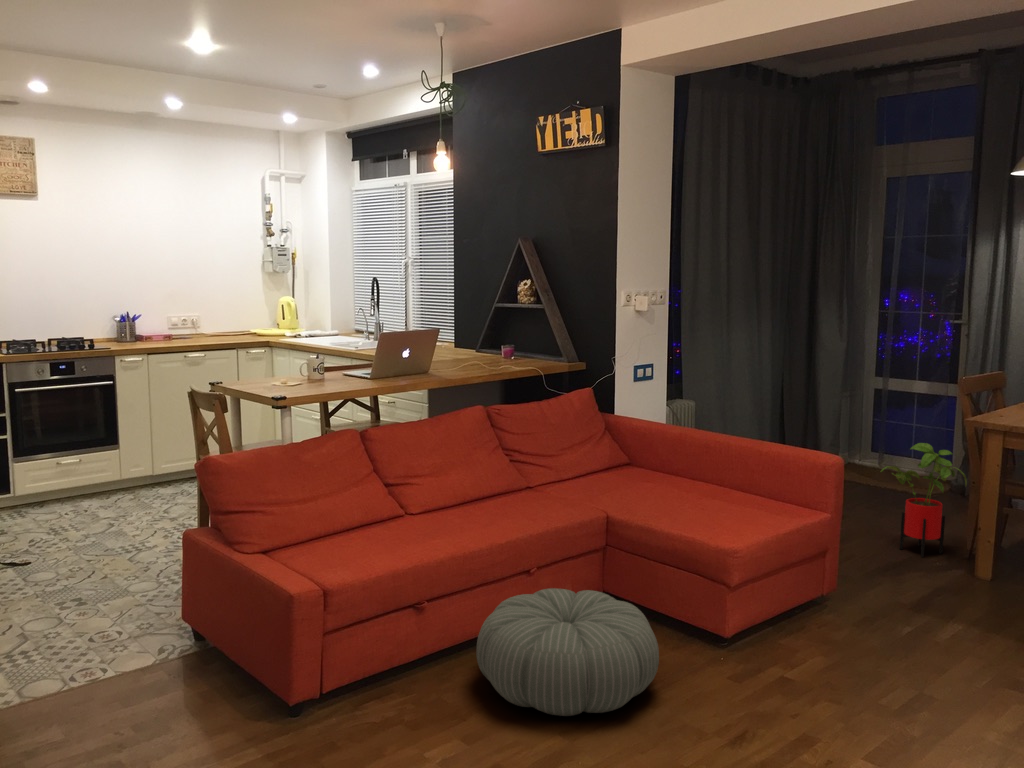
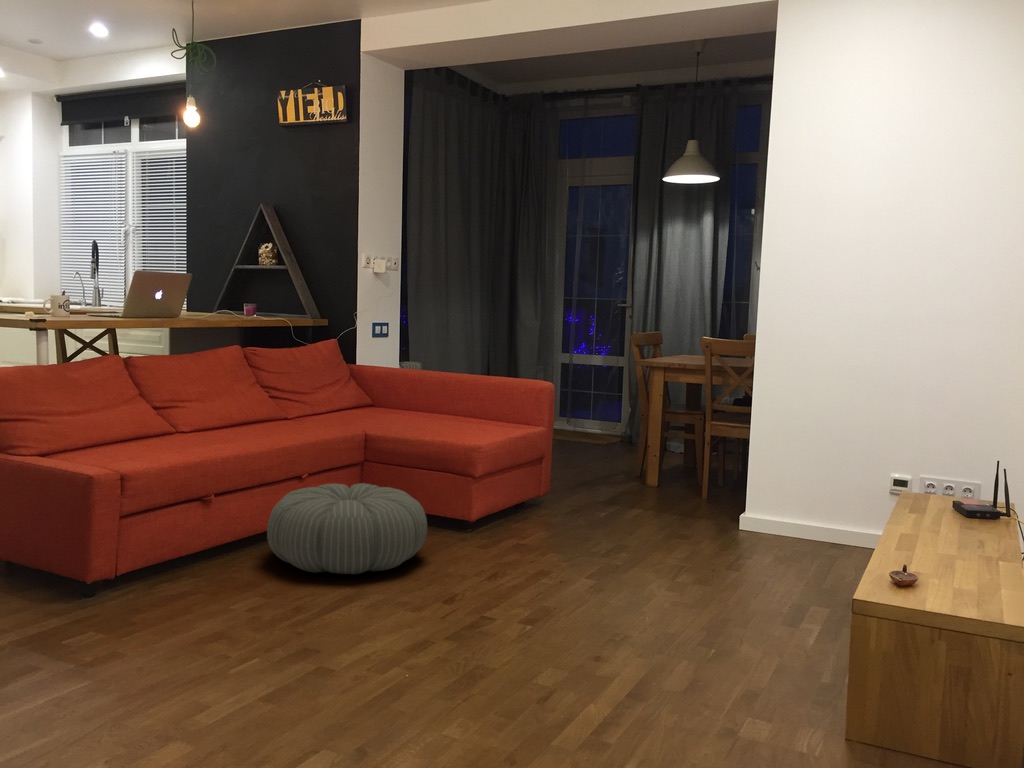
house plant: present [881,443,967,557] -> none [577,383,641,477]

